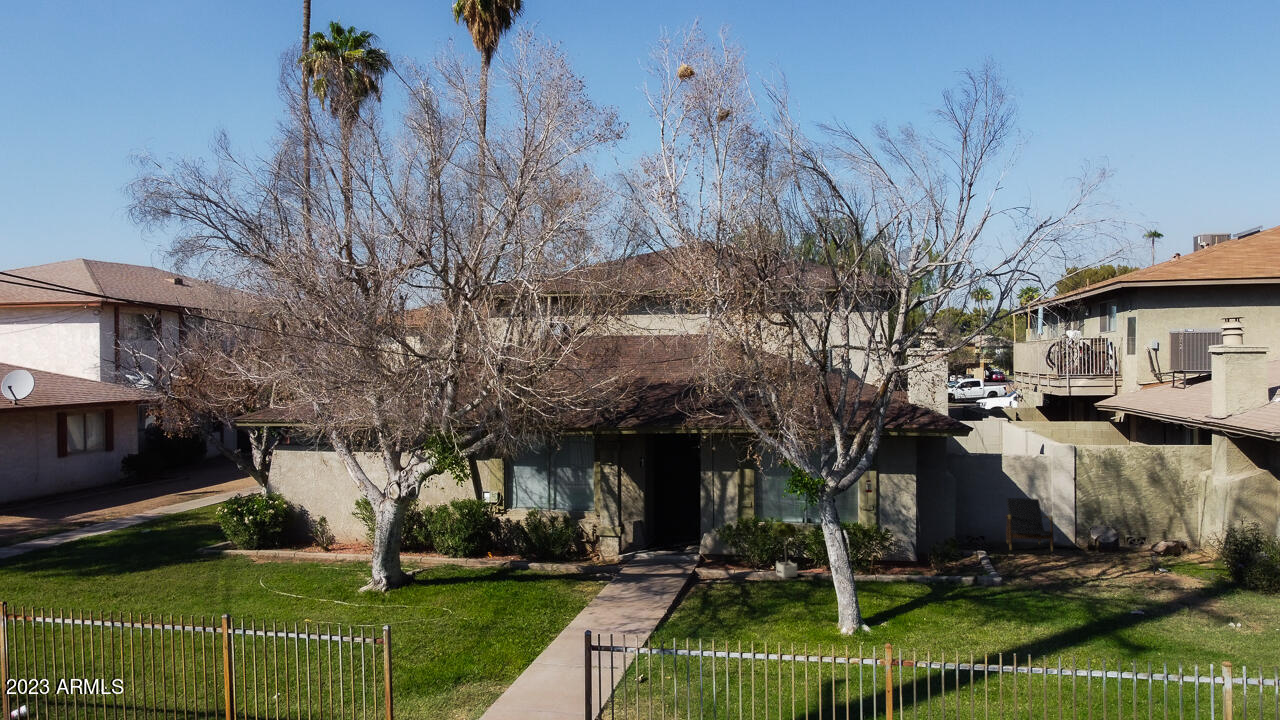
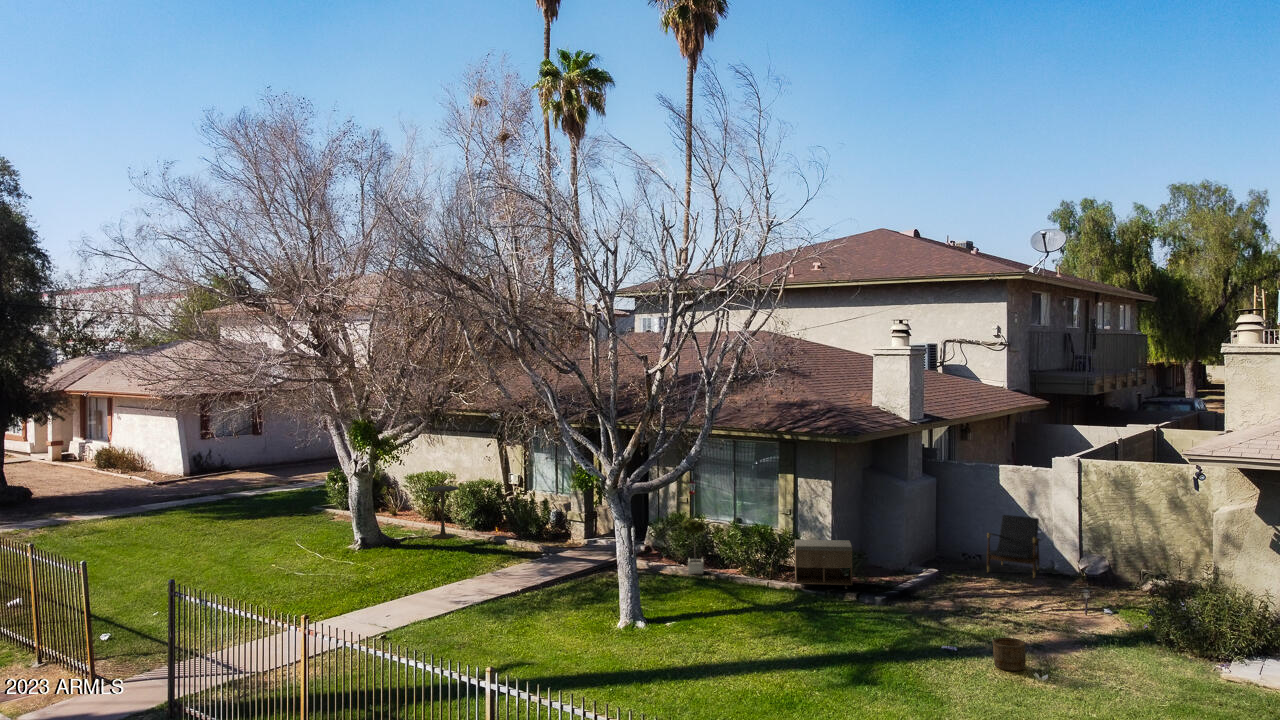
pedestal table: none [430,509,467,570] -> present [426,486,458,539]
storage bench: none [886,530,949,579] -> present [795,539,852,589]
wooden bucket: none [1182,597,1214,625] -> present [992,638,1026,671]

